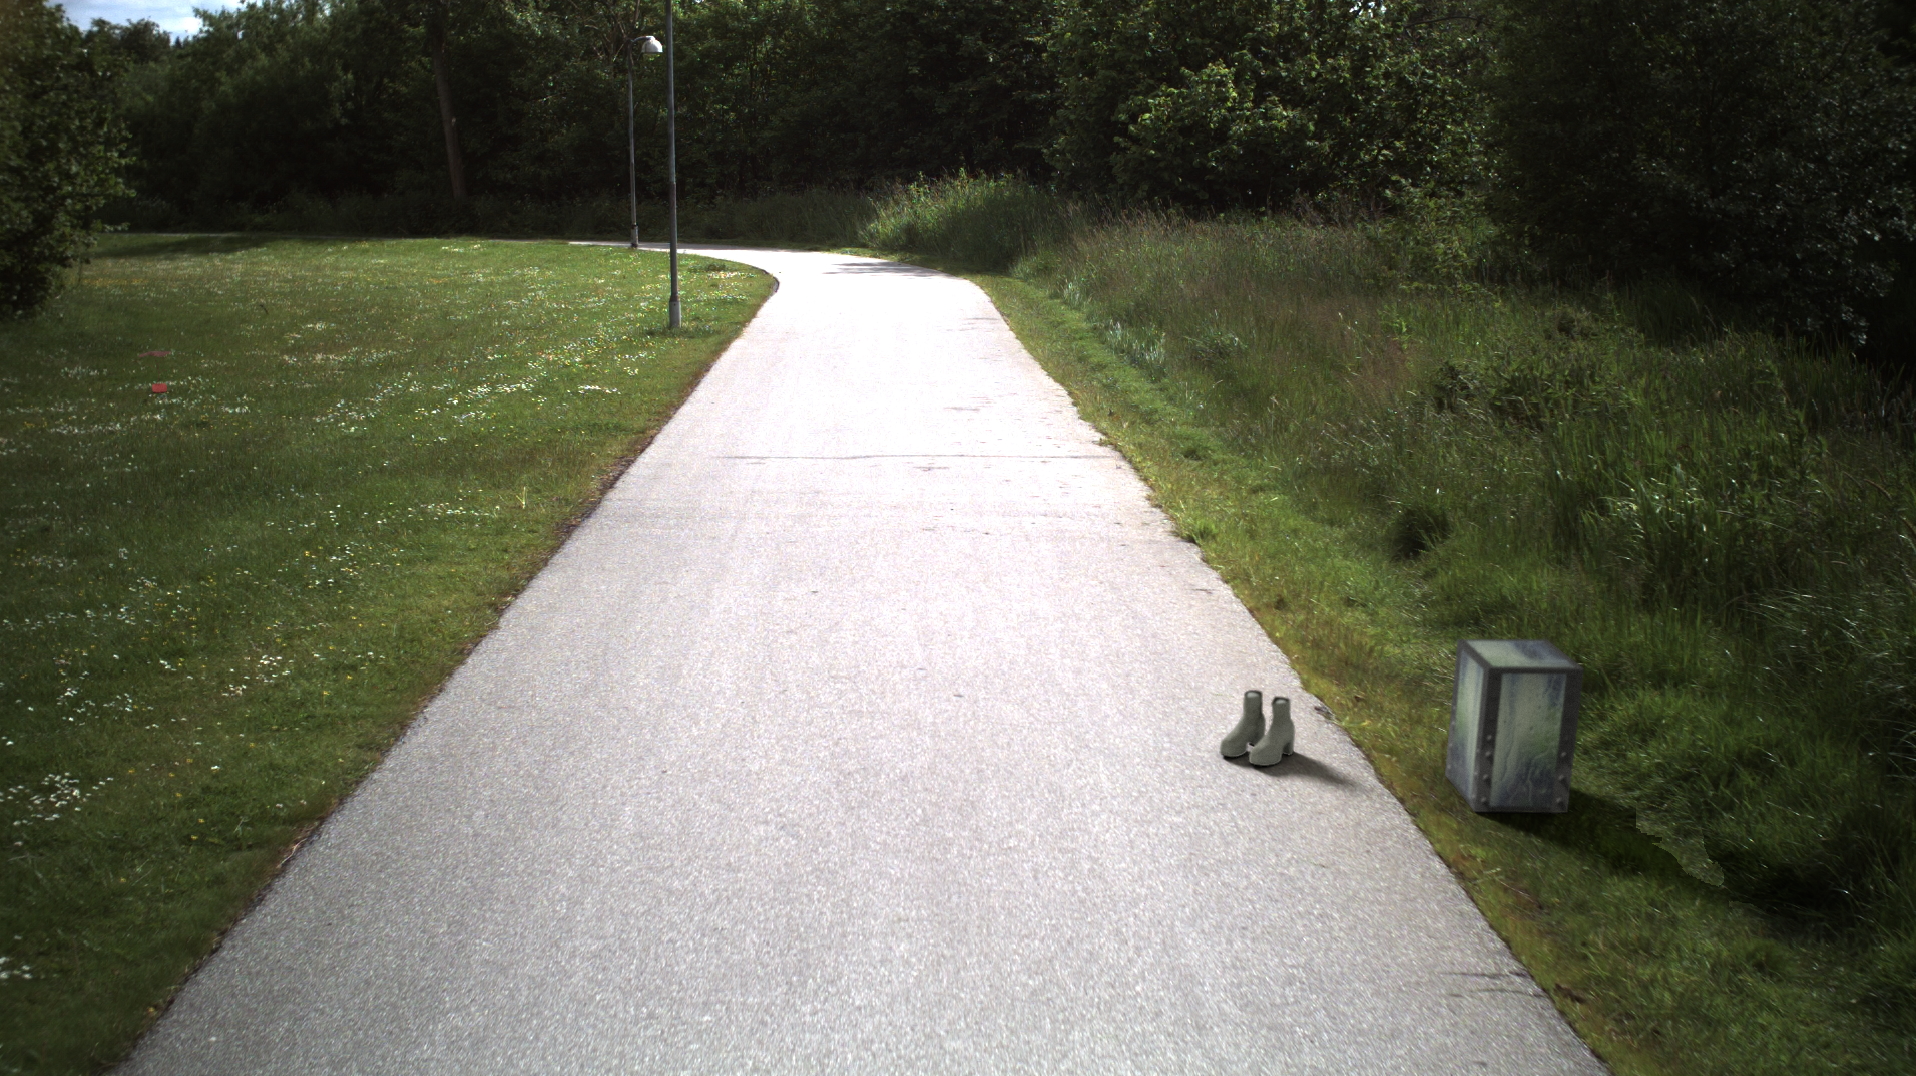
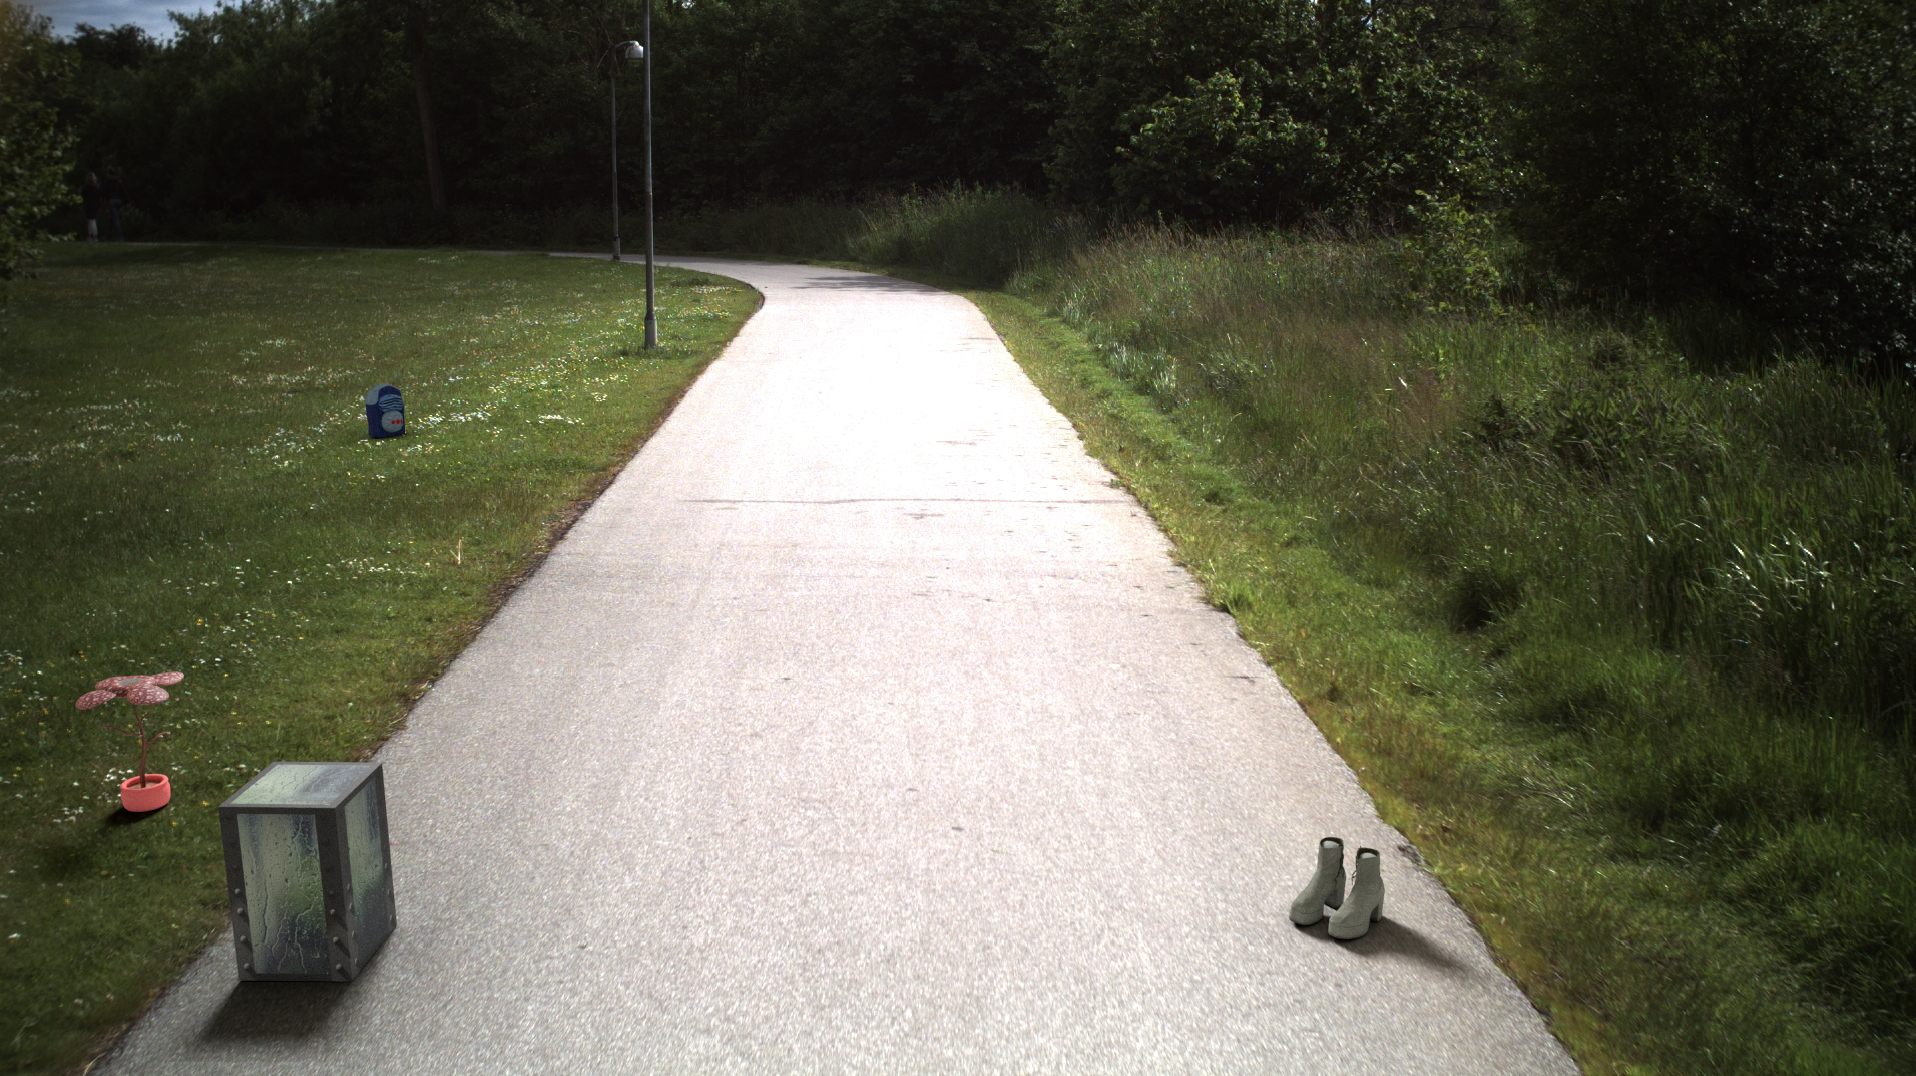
potted plant: present [139,351,170,393] -> present [76,672,184,812]
backpack: none [418,358,455,408] -> present [365,383,405,438]
storage box: present [1445,639,1584,813] -> present [218,762,397,982]

